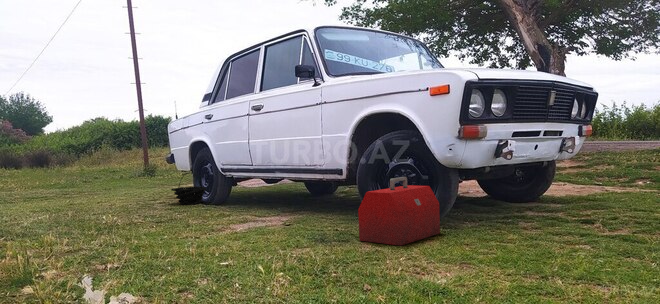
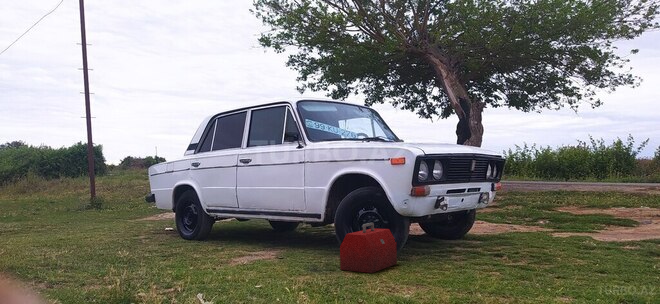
basket: present [171,173,206,205] -> none [161,212,191,240]

